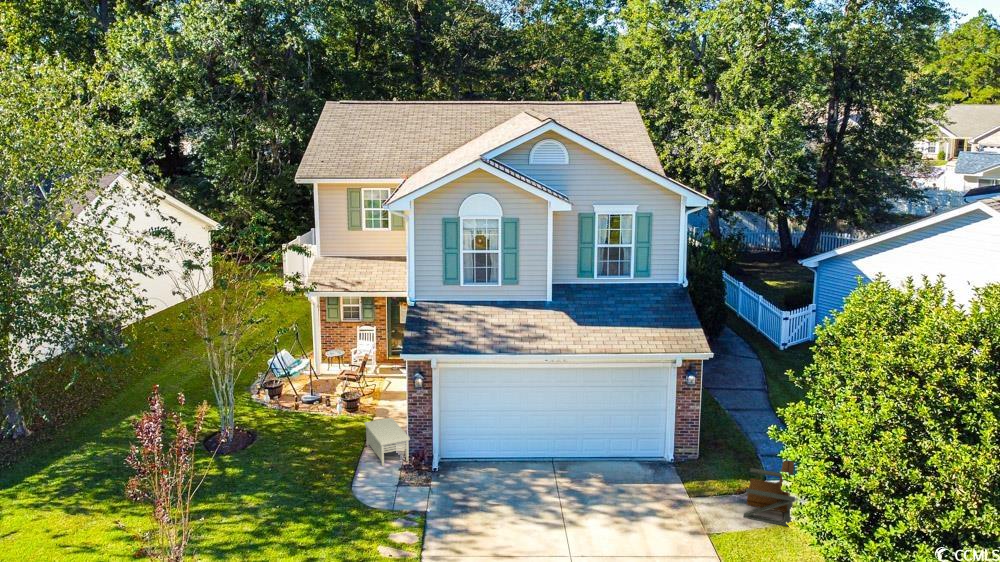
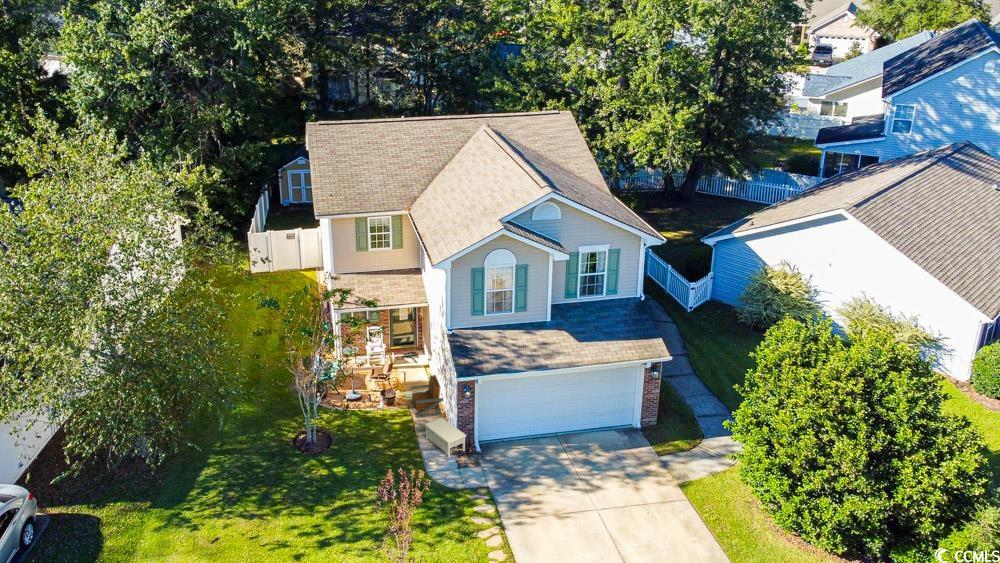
lounge chair: present [744,460,795,526] -> present [411,375,443,418]

